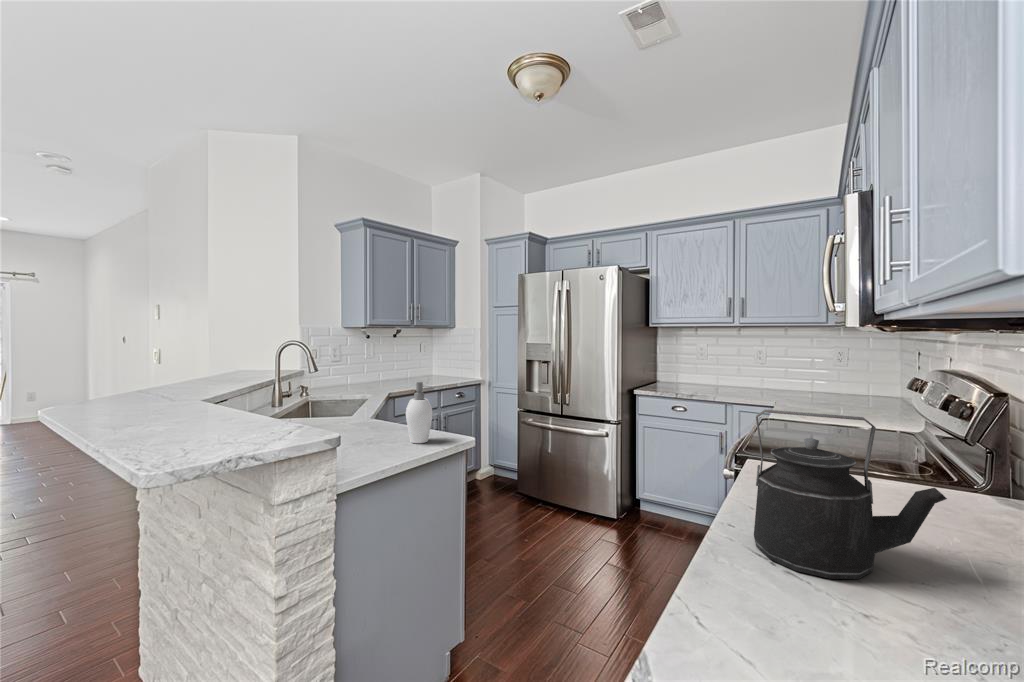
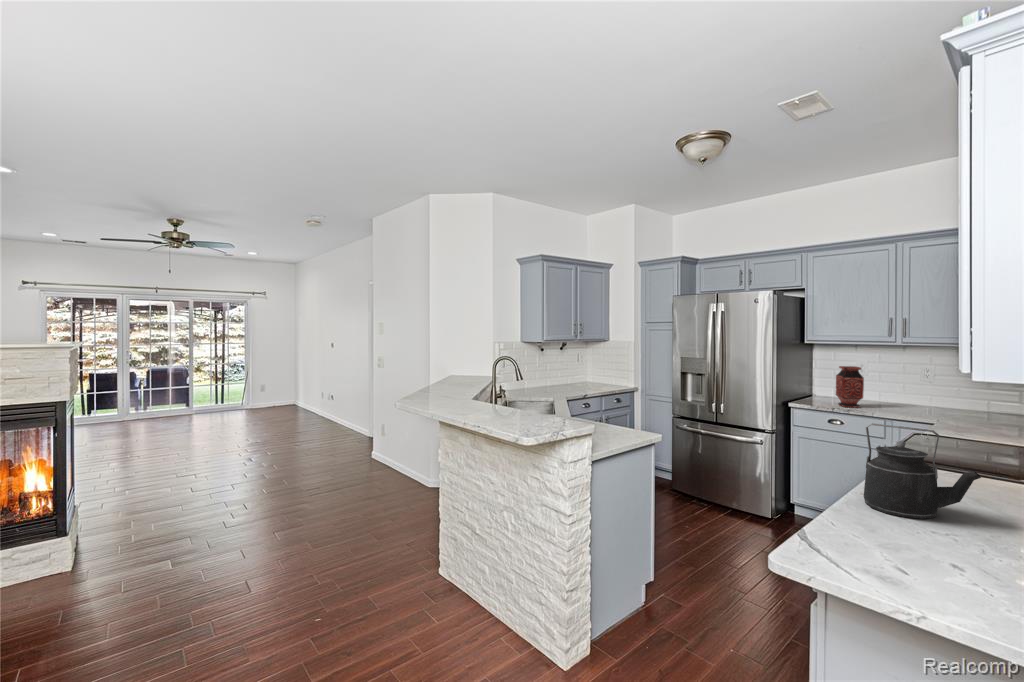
vase: none [680,349,706,393] -> present [836,366,864,408]
soap dispenser: present [406,382,436,443] -> none [612,394,637,437]

